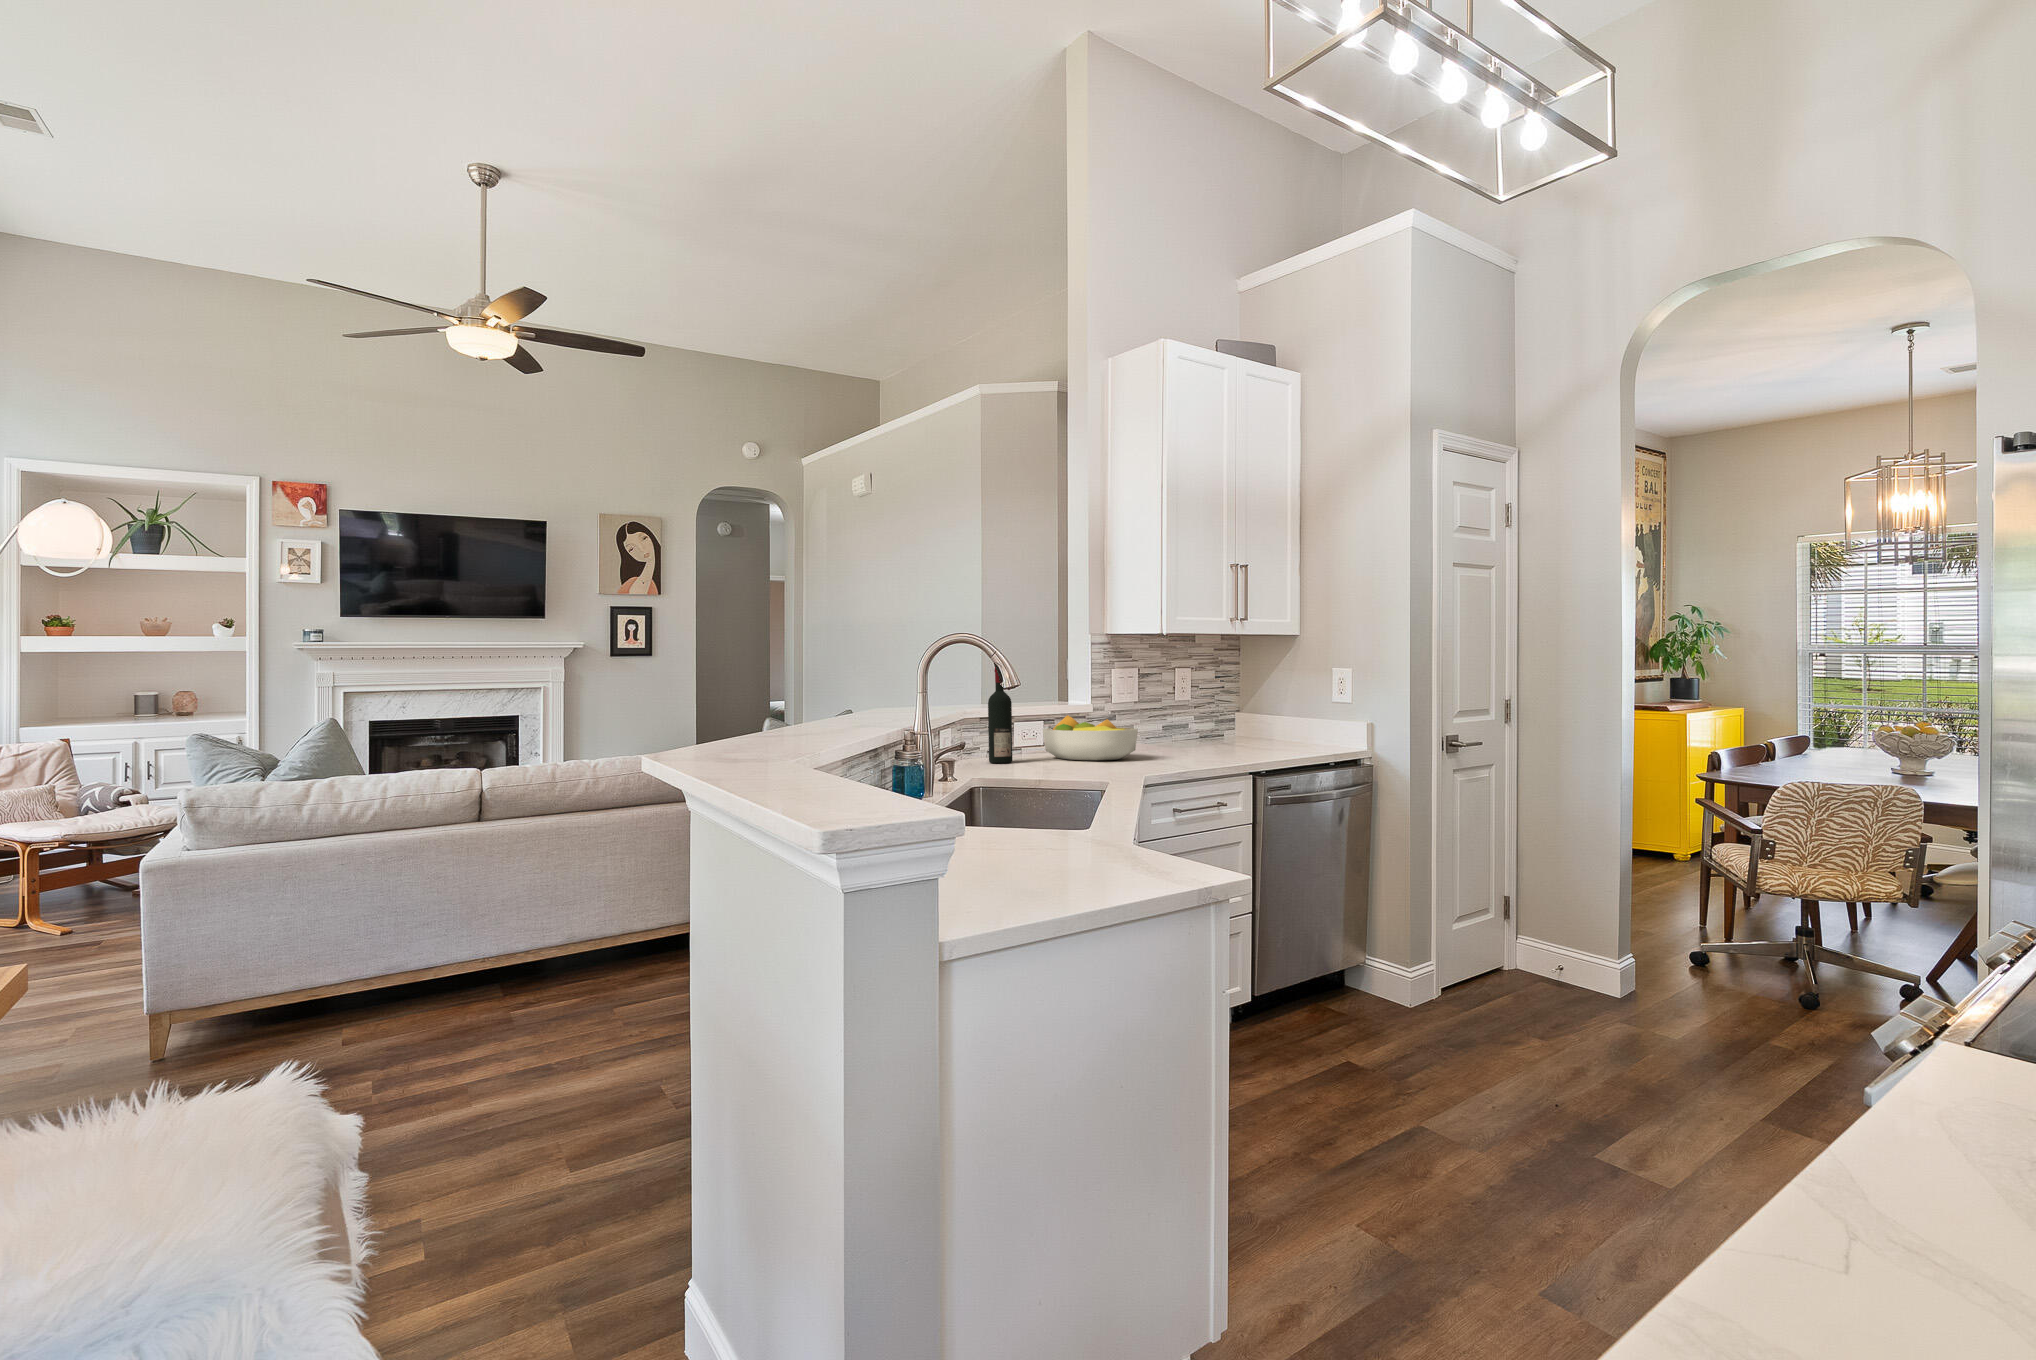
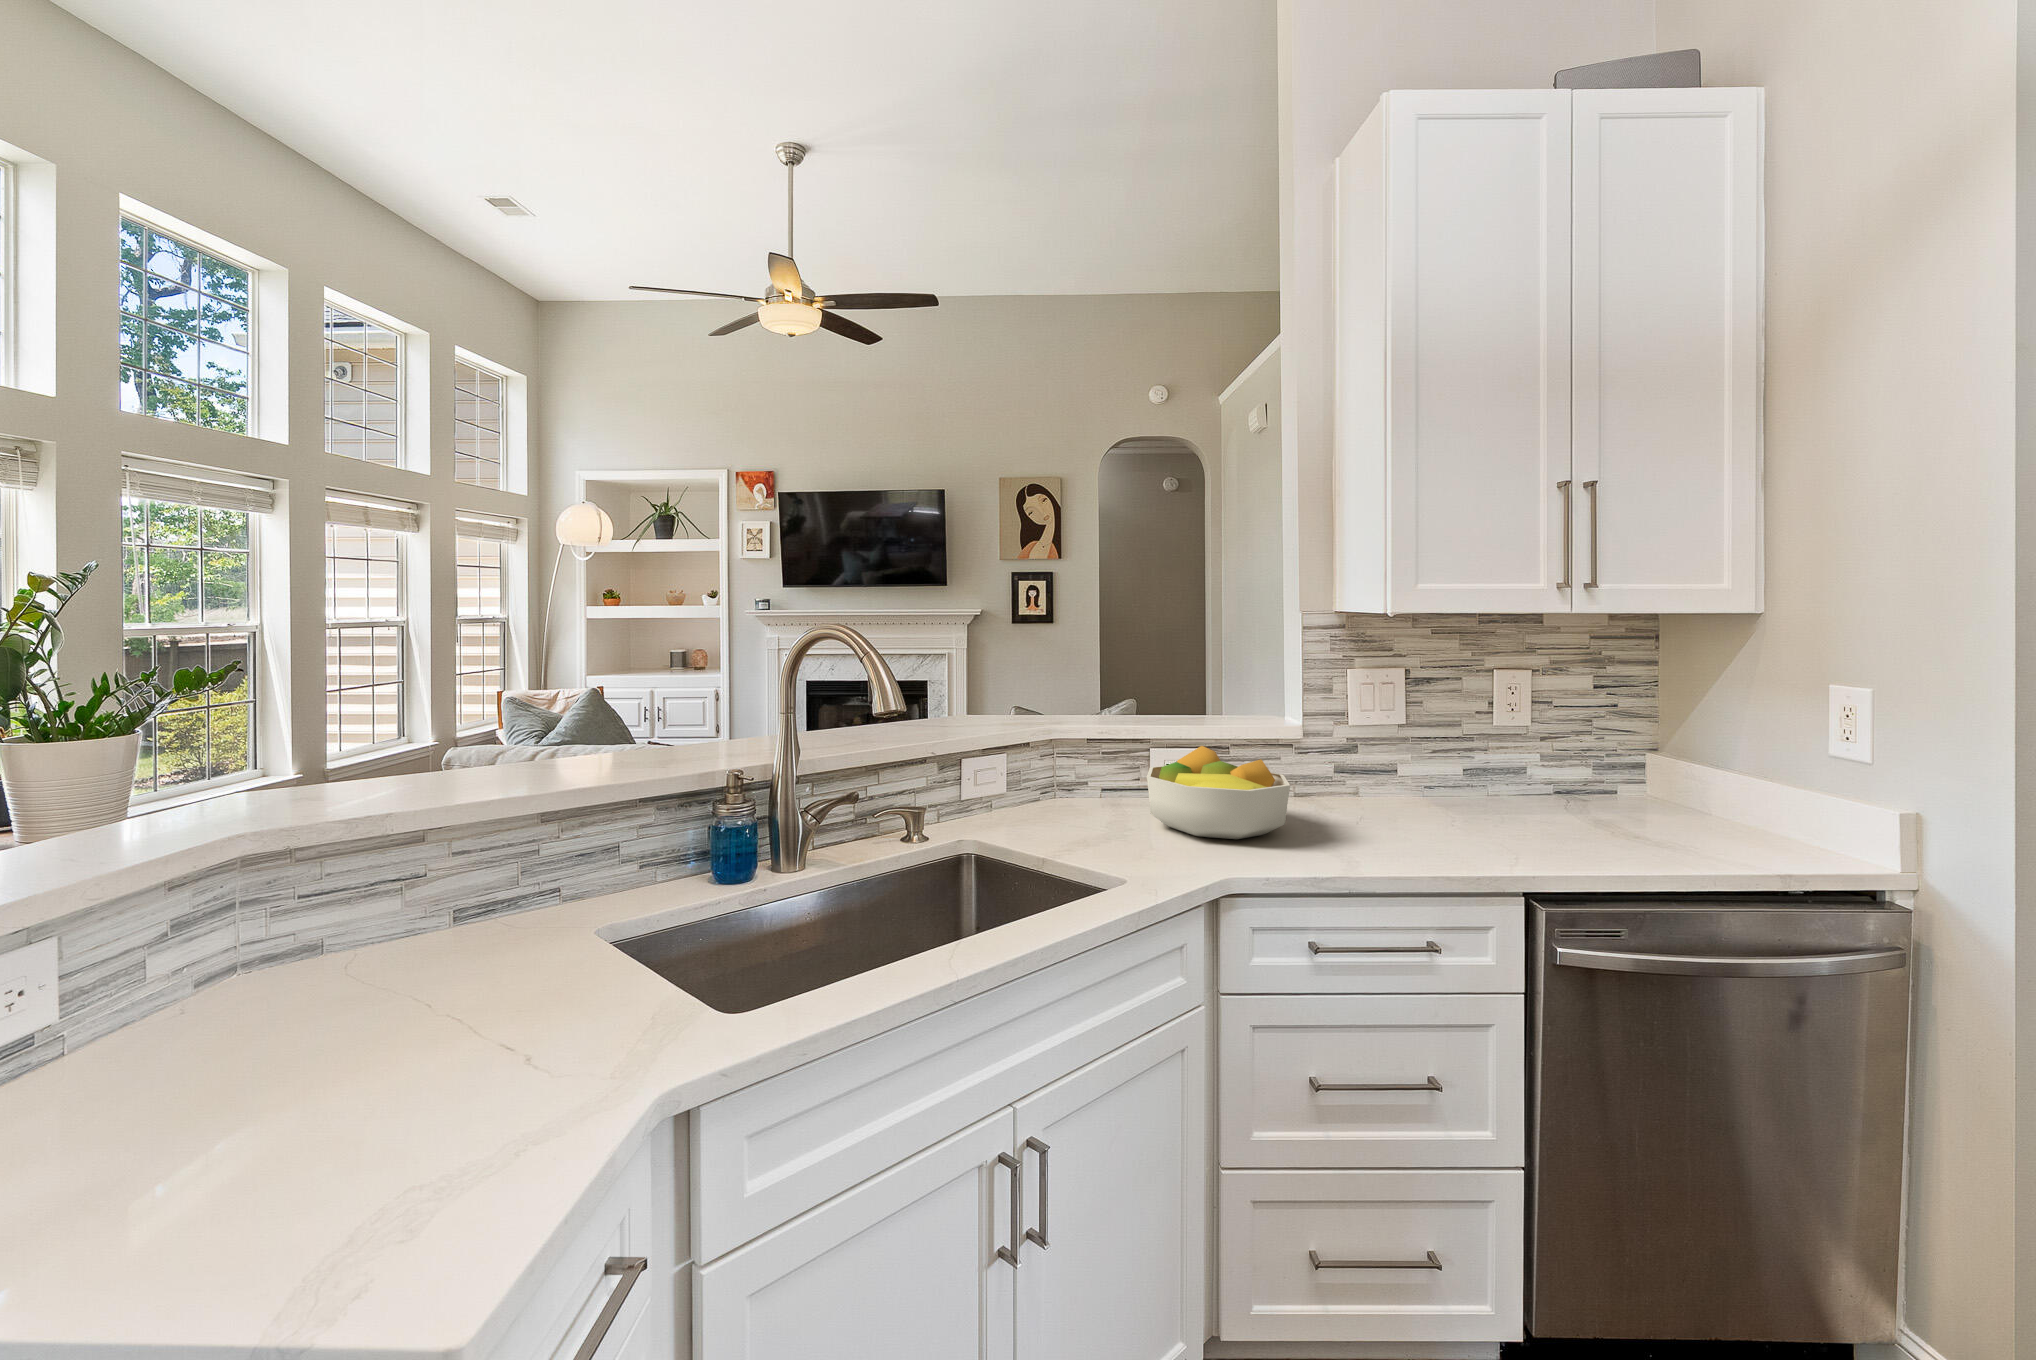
wine bottle: present [988,667,1012,763] -> none [1034,663,1073,821]

